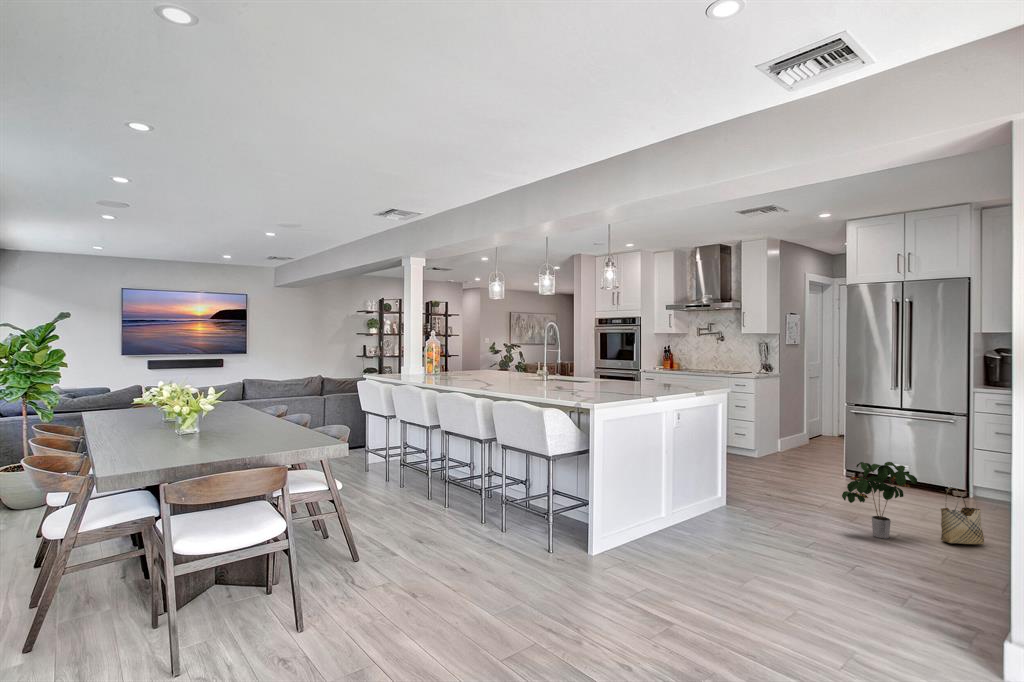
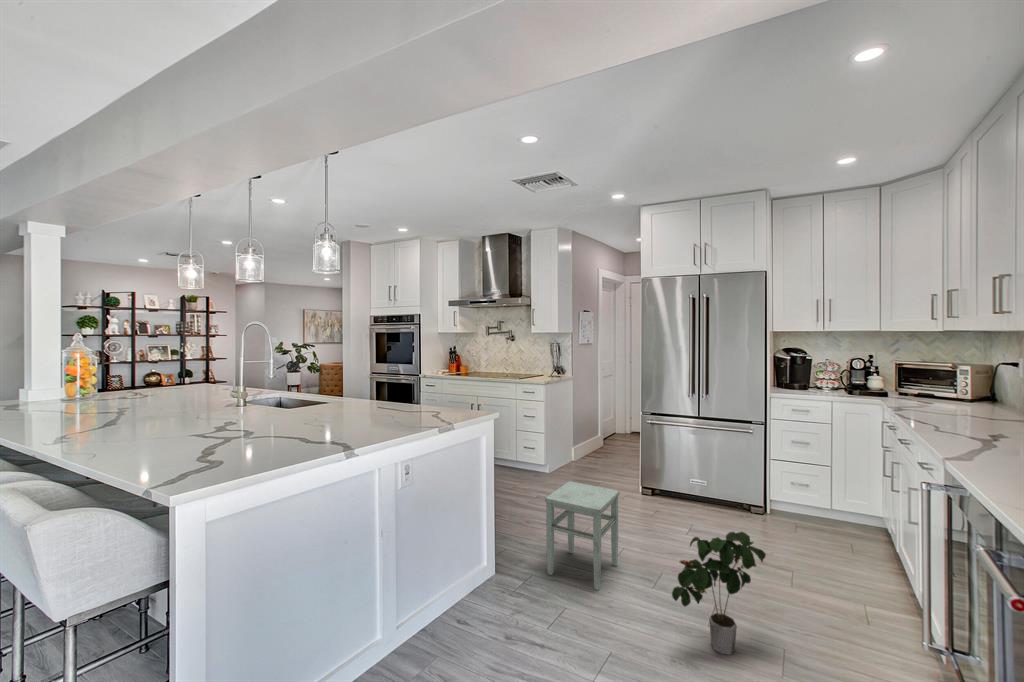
stool: none [754,442,814,510] -> present [545,481,620,590]
woven basket: present [941,488,984,544] -> none [796,558,849,650]

